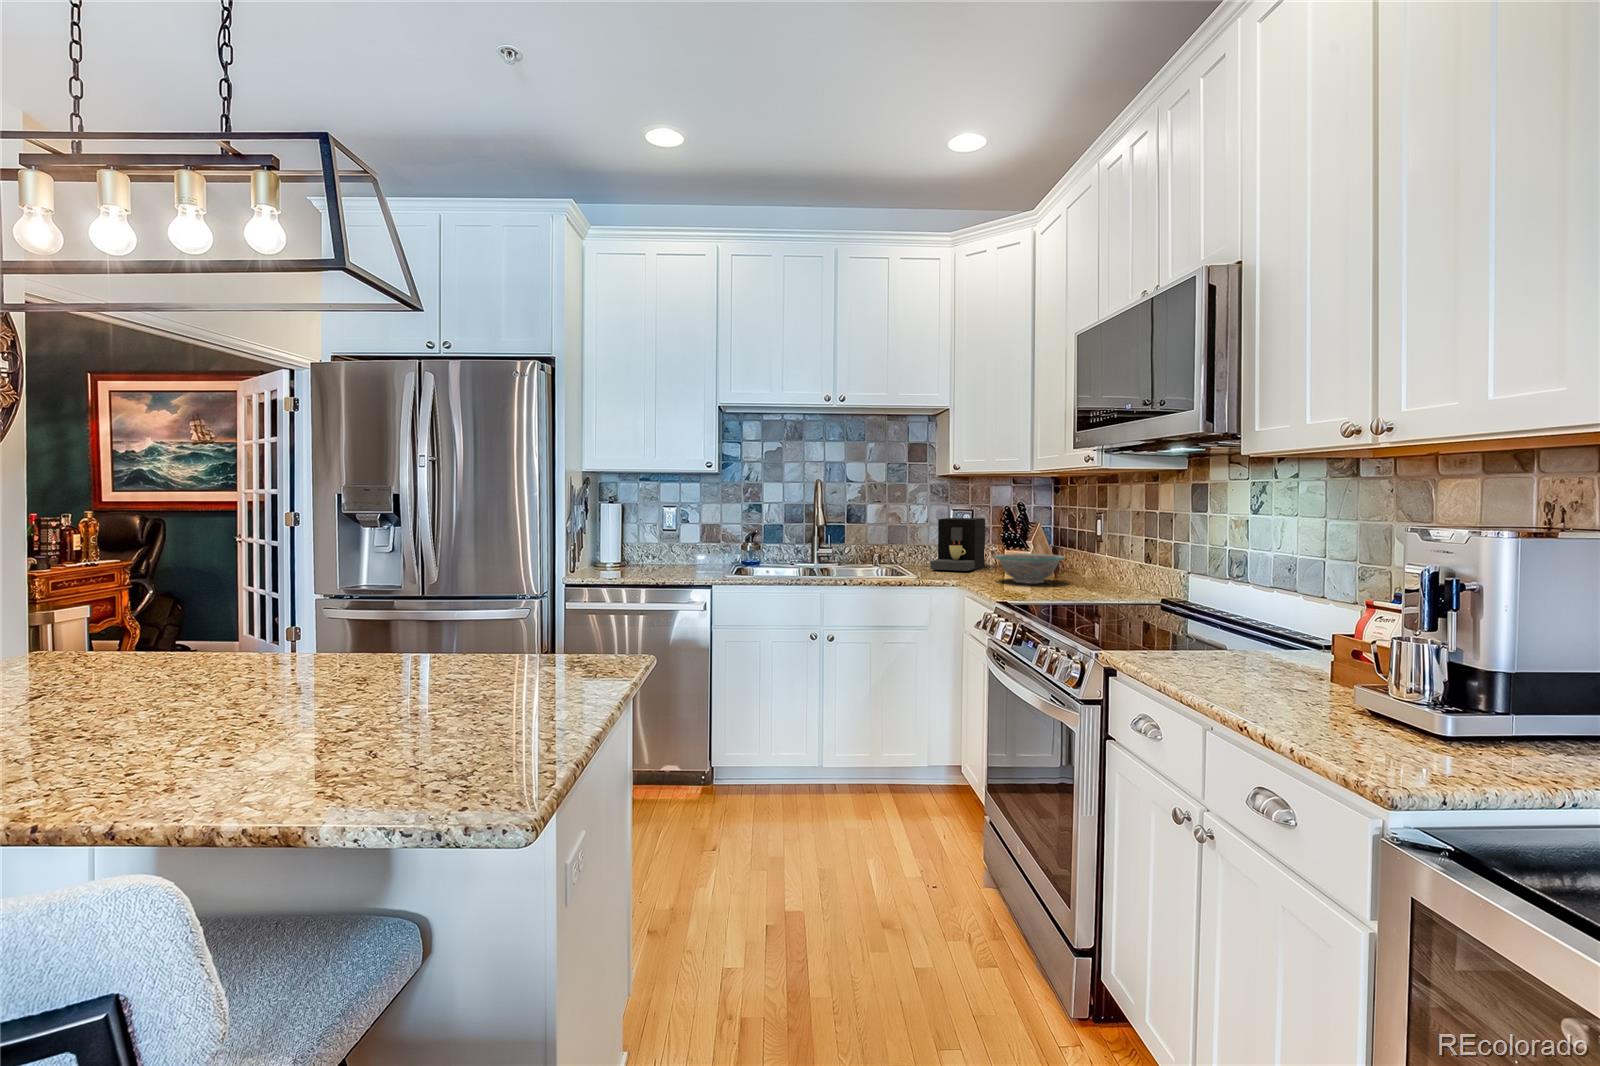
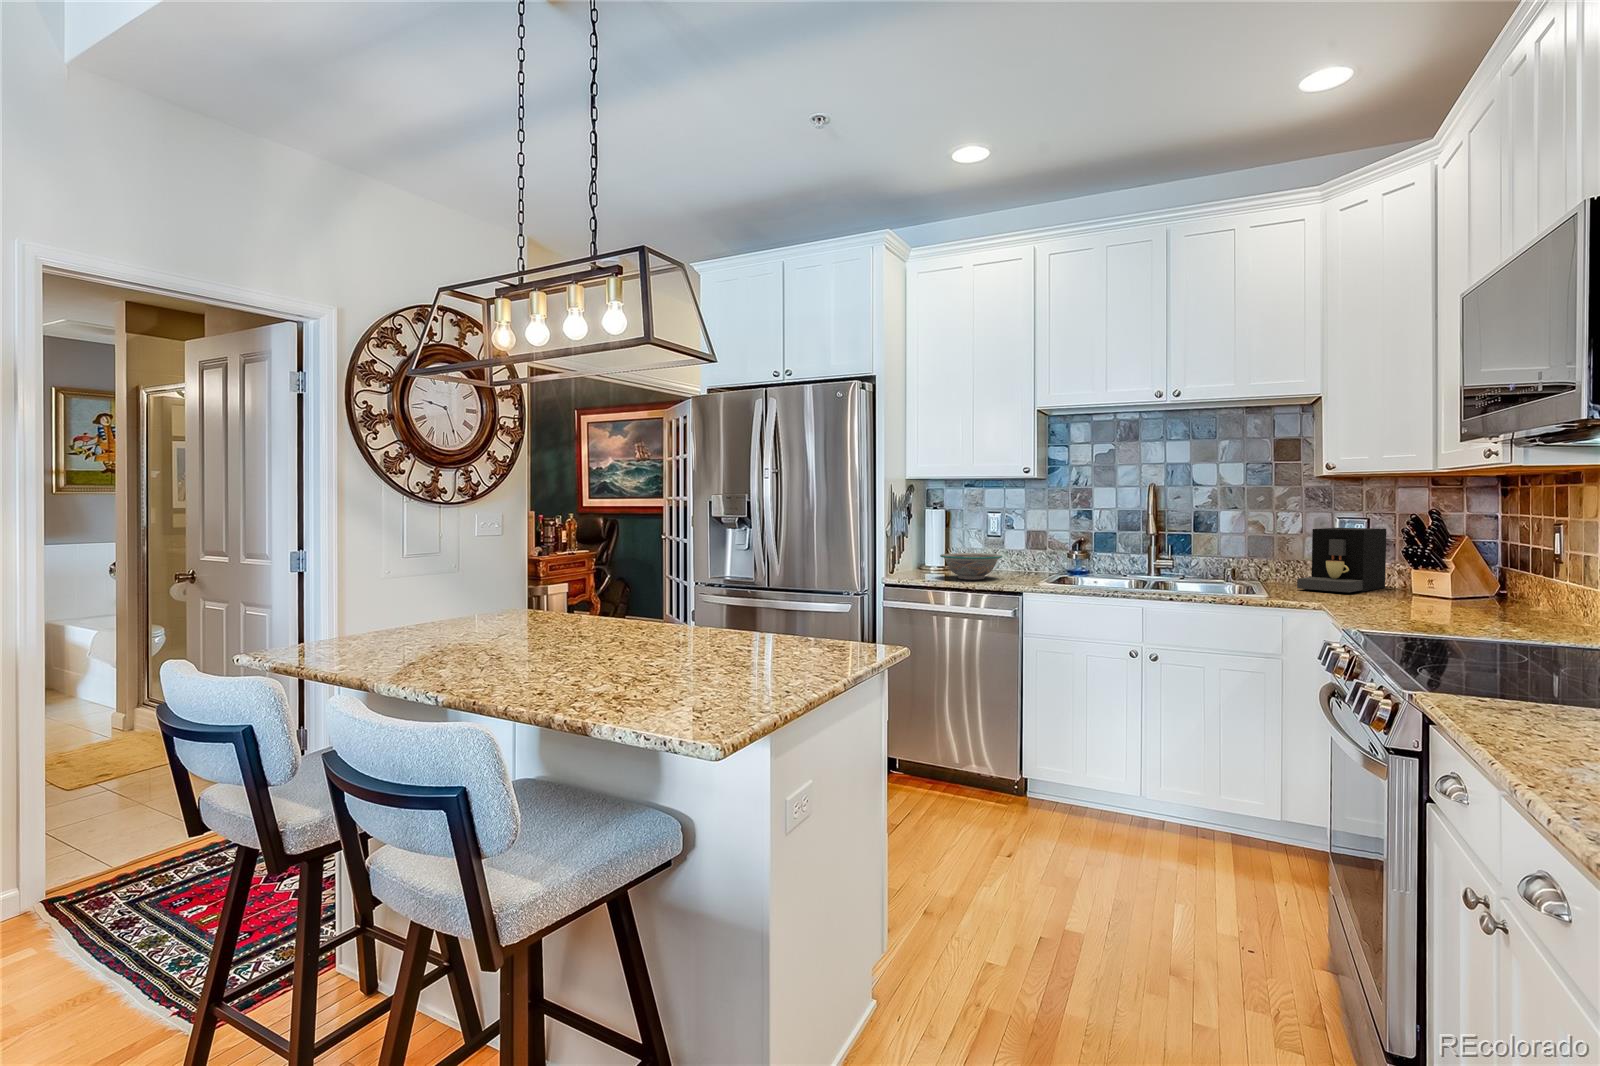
bowl: present [994,553,1065,584] -> present [940,553,1003,580]

